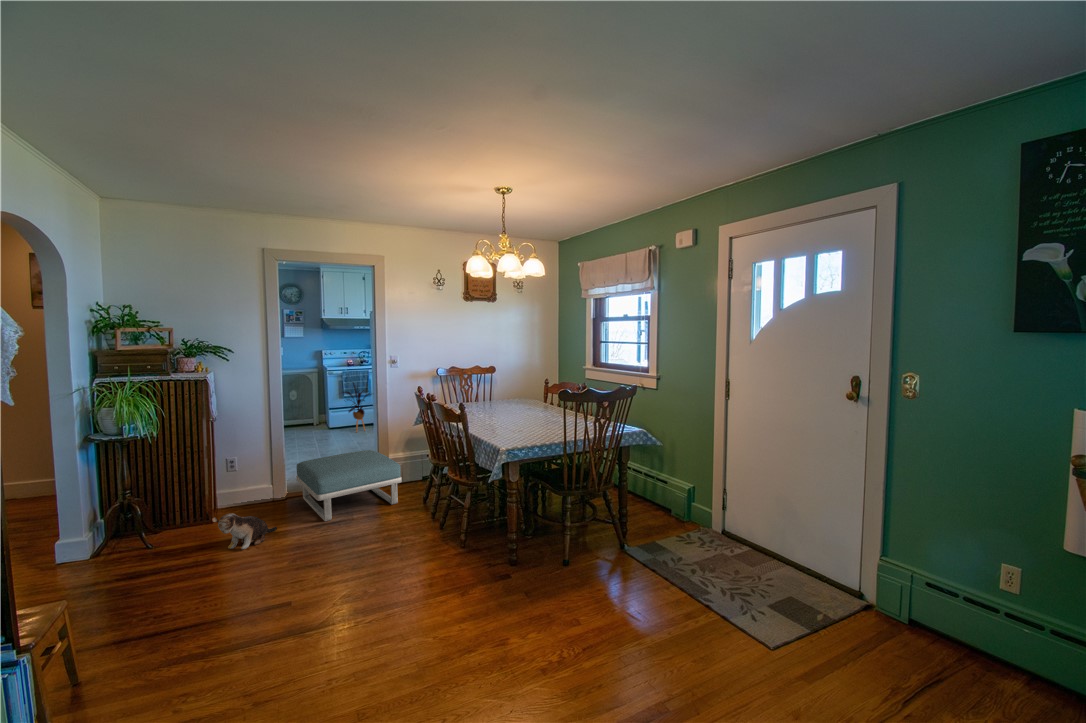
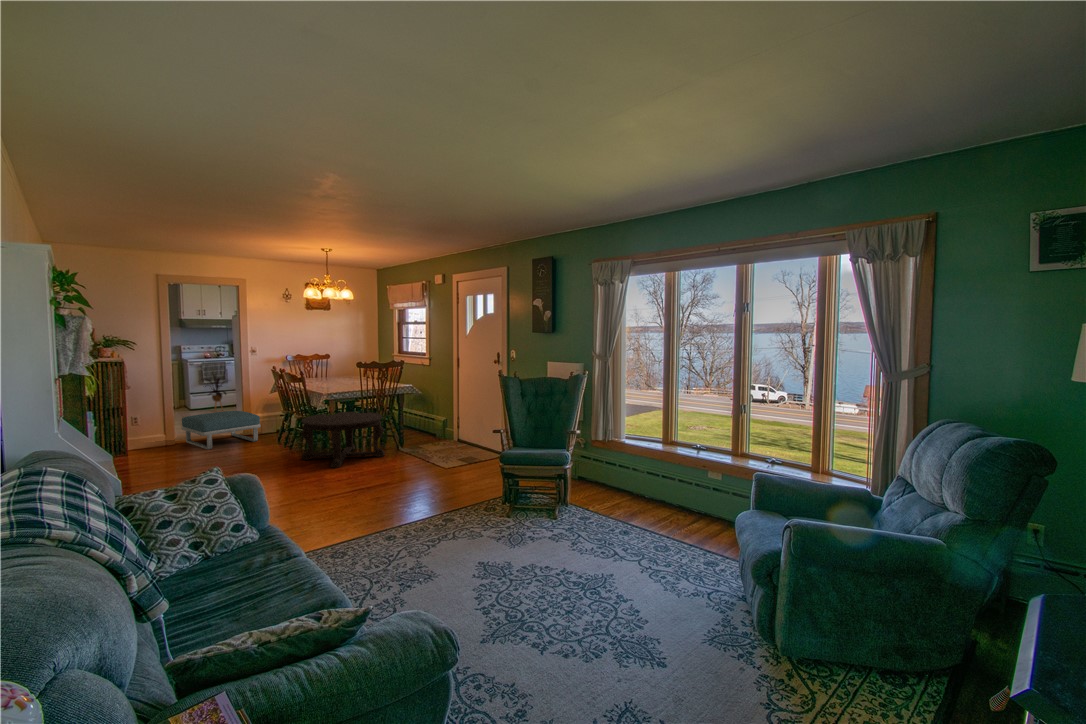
coffee table: none [463,477,613,617] -> present [301,412,385,468]
plush toy: present [212,513,277,549] -> none [137,438,175,461]

